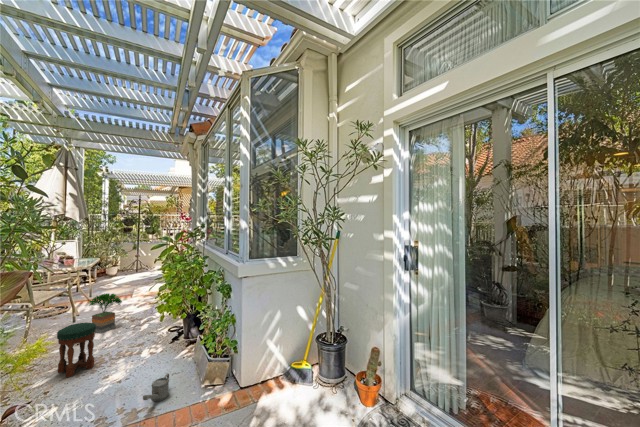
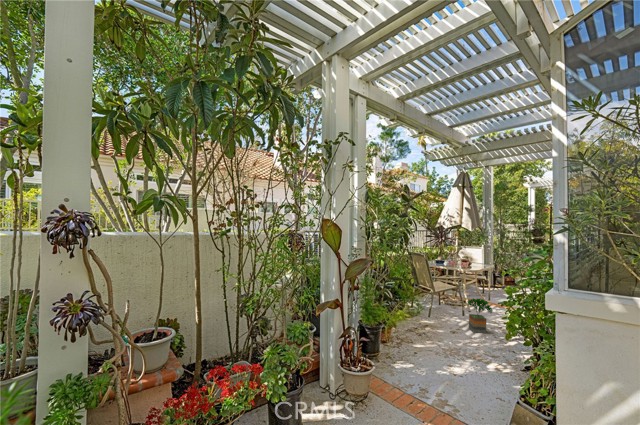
stool: present [57,323,96,377] -> none [429,313,454,354]
watering can: present [143,374,169,401] -> none [451,389,485,411]

